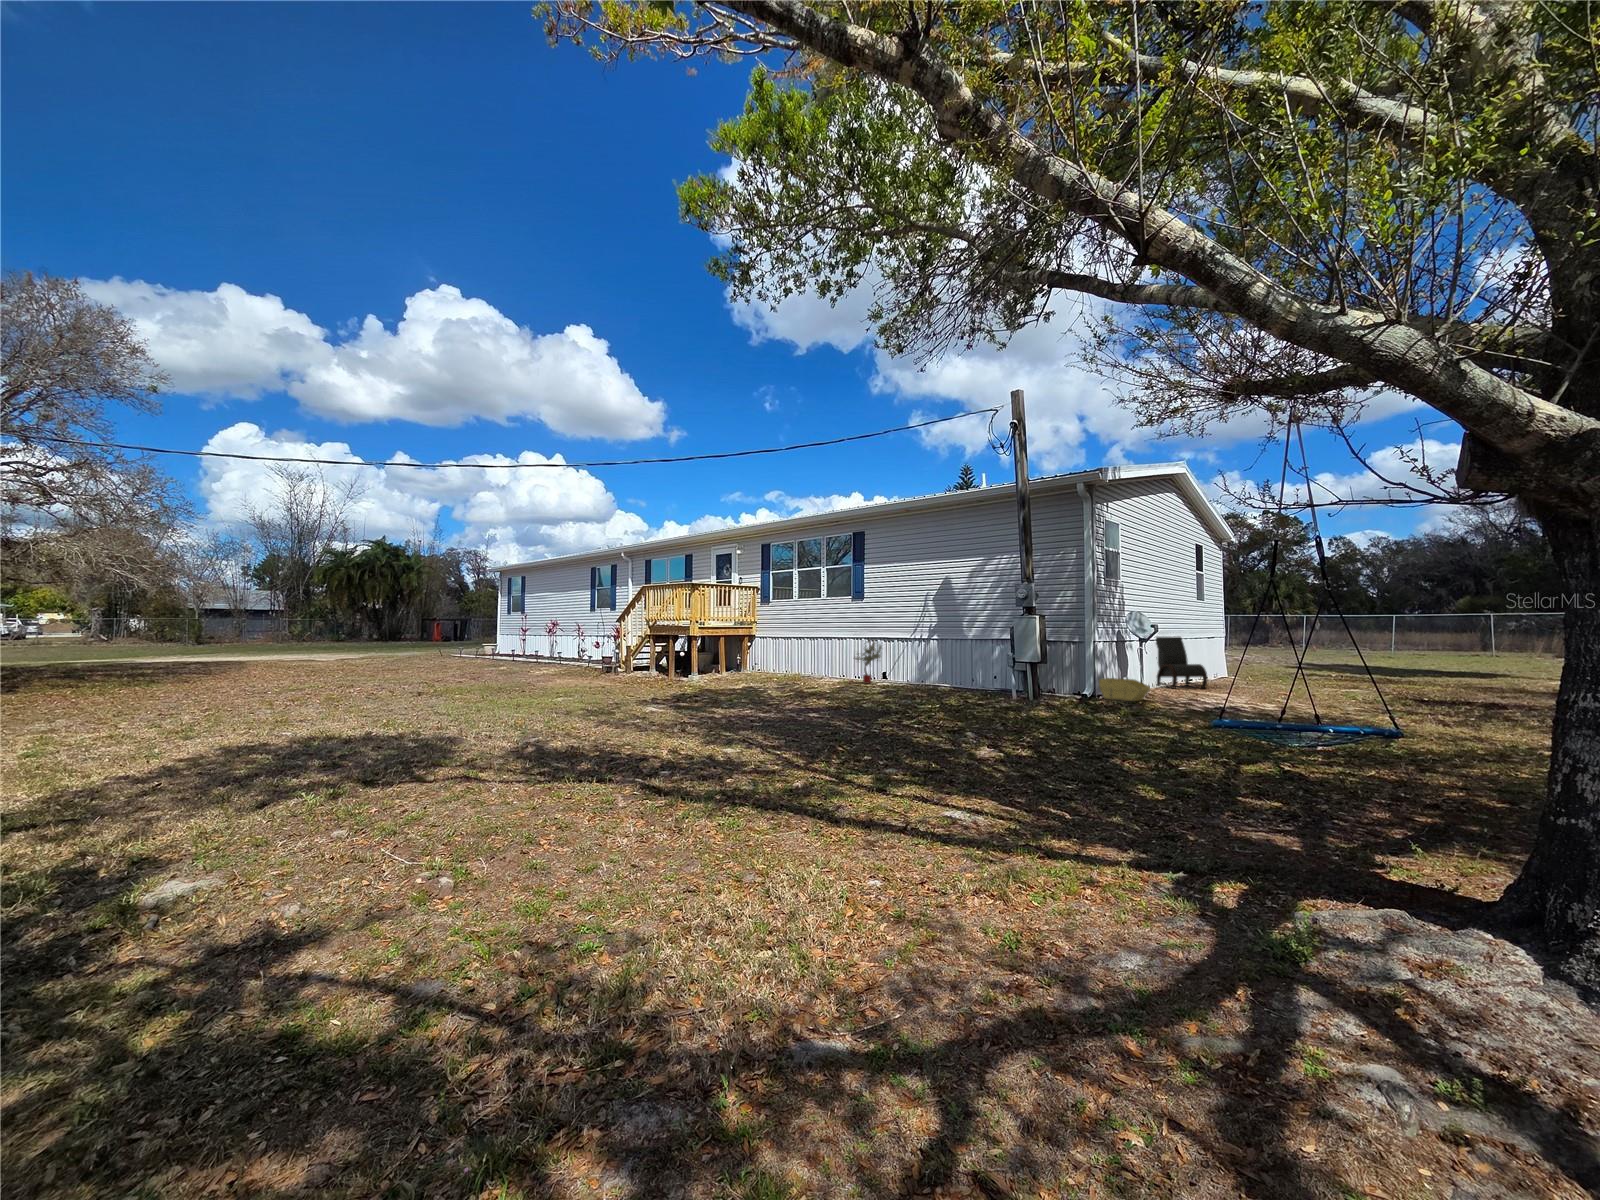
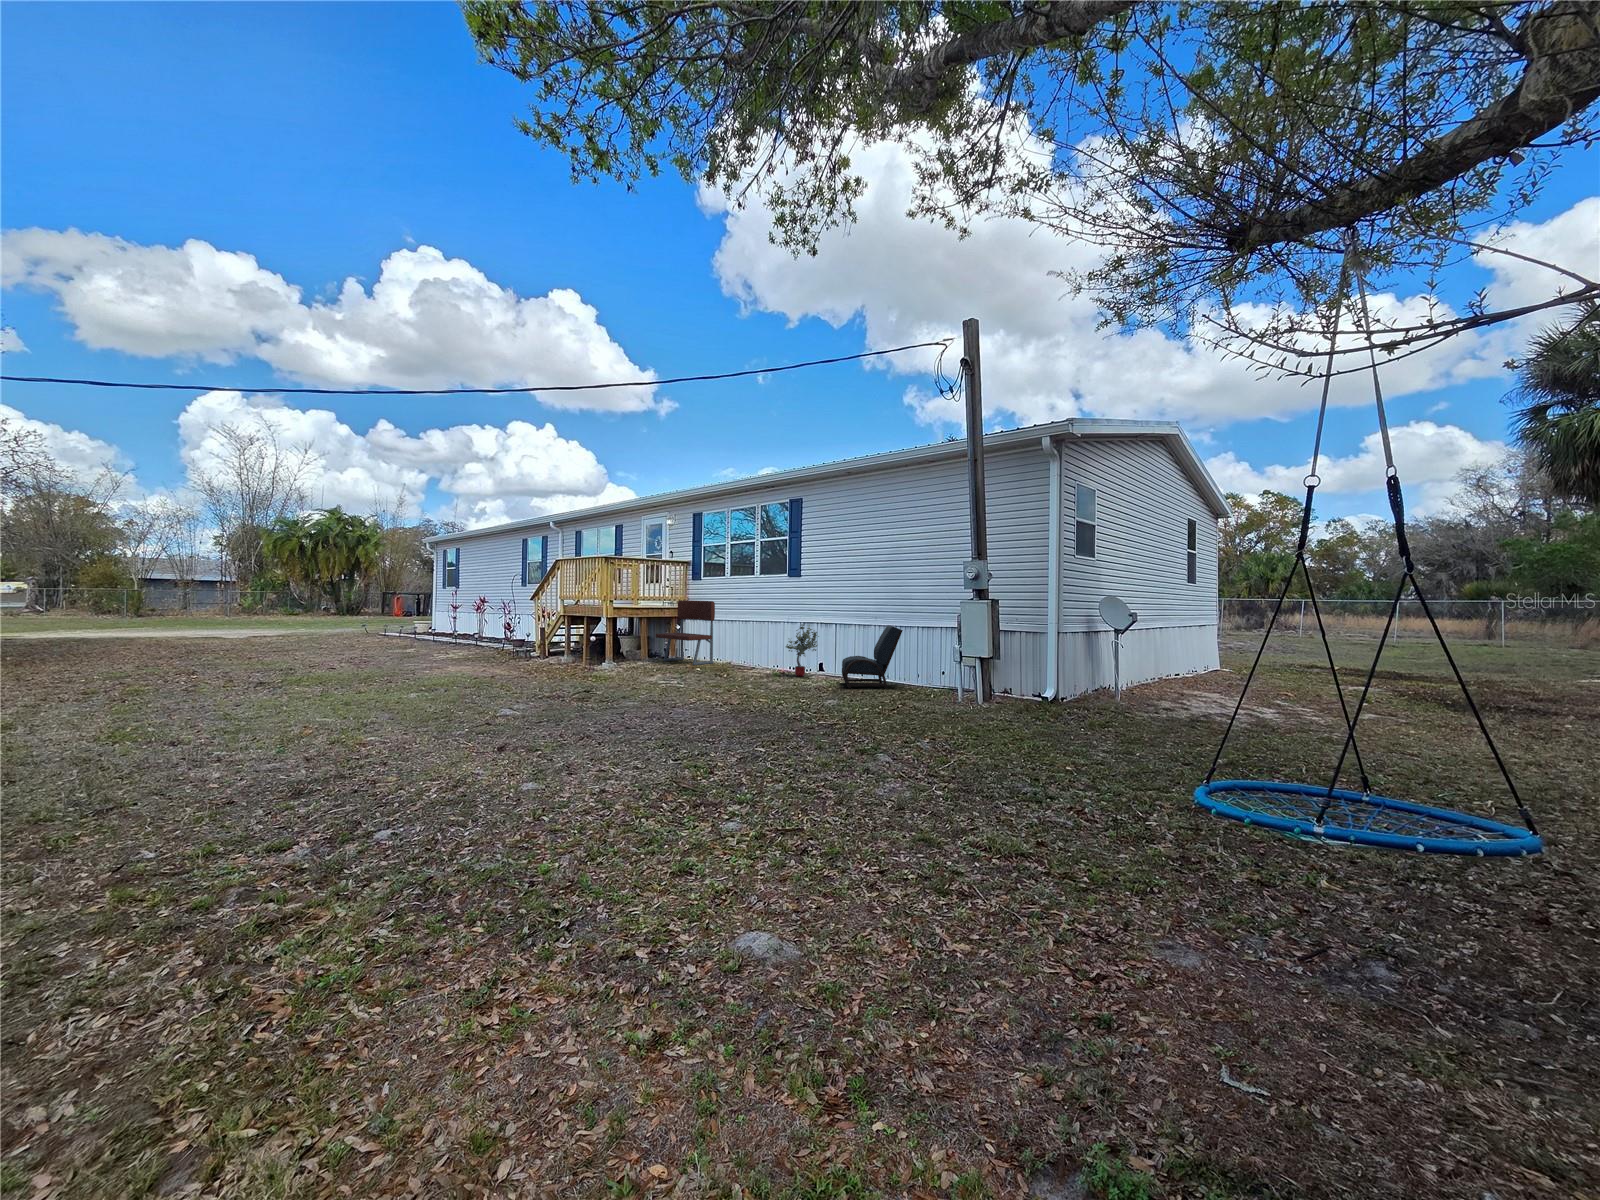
bench: none [732,621,785,677] -> present [656,600,715,665]
lounge chair: present [1156,637,1207,689] -> present [842,625,903,688]
storage bin: present [1099,678,1150,701] -> none [1067,678,1130,709]

